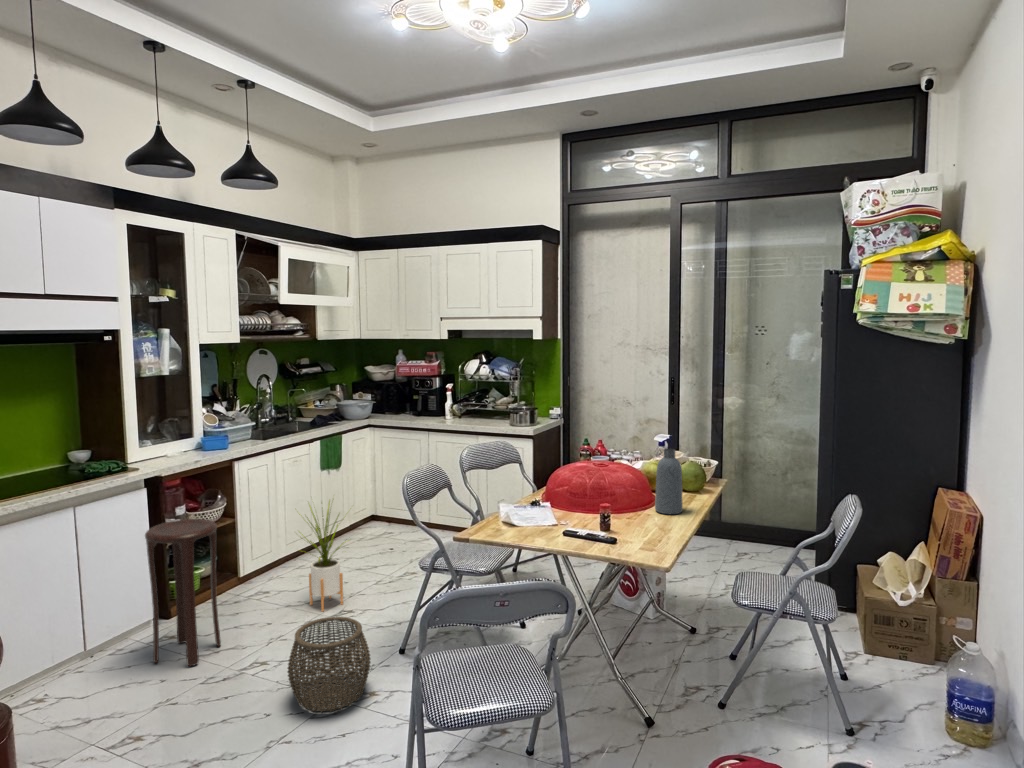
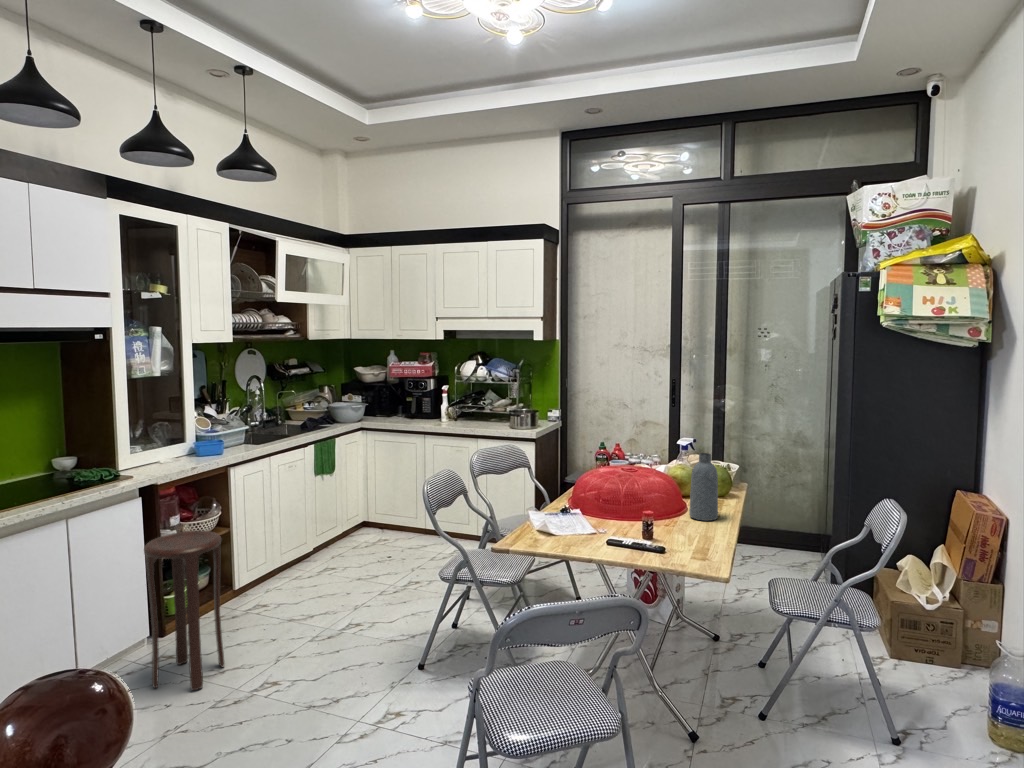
house plant: present [302,501,343,611] -> none [298,501,363,625]
woven basket: present [288,617,371,712] -> none [308,634,396,739]

